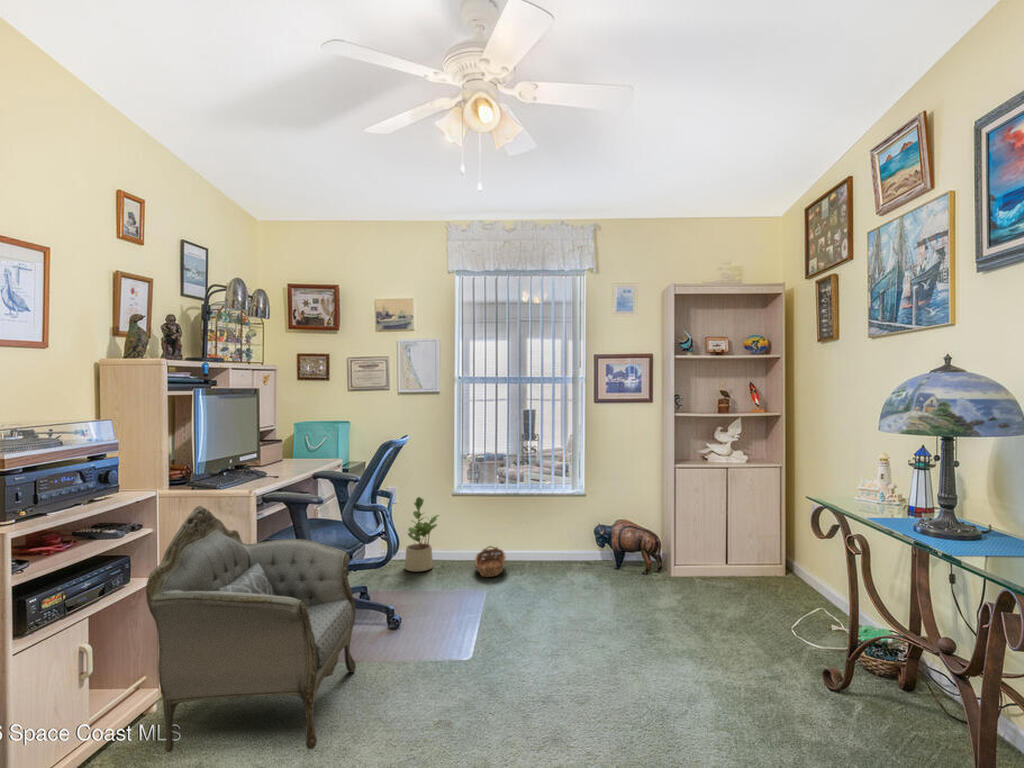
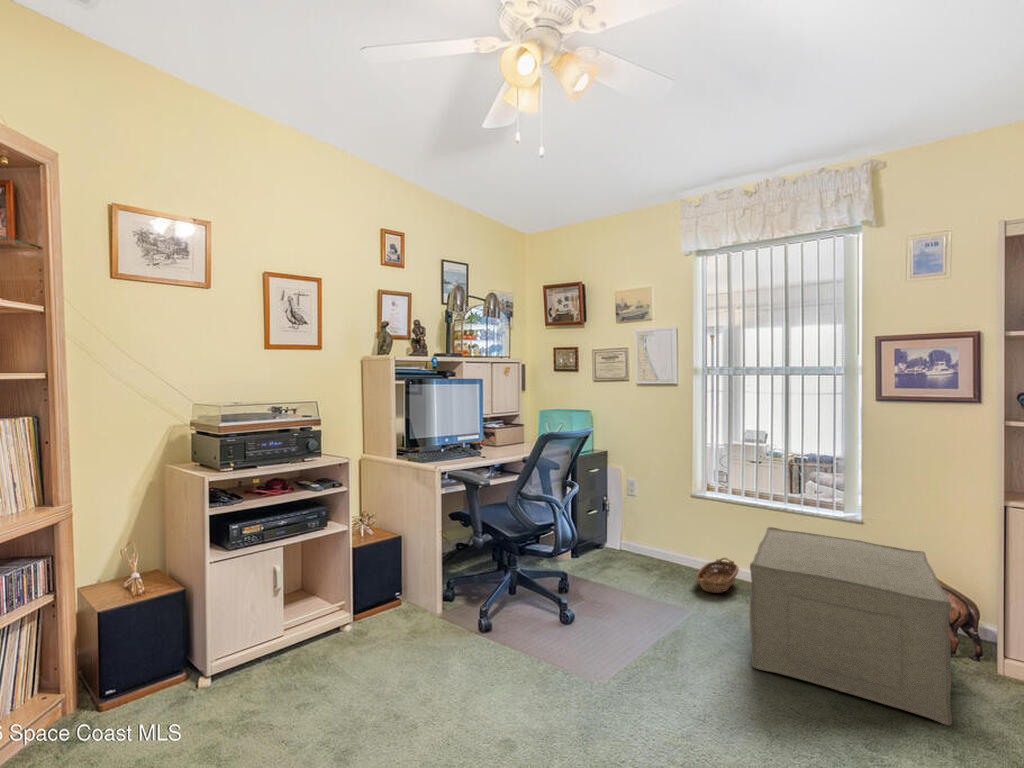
potted plant: present [405,497,439,571] -> none [630,491,670,567]
armchair: present [146,506,356,752] -> none [319,469,503,701]
ottoman: none [536,507,673,617] -> present [749,527,952,725]

